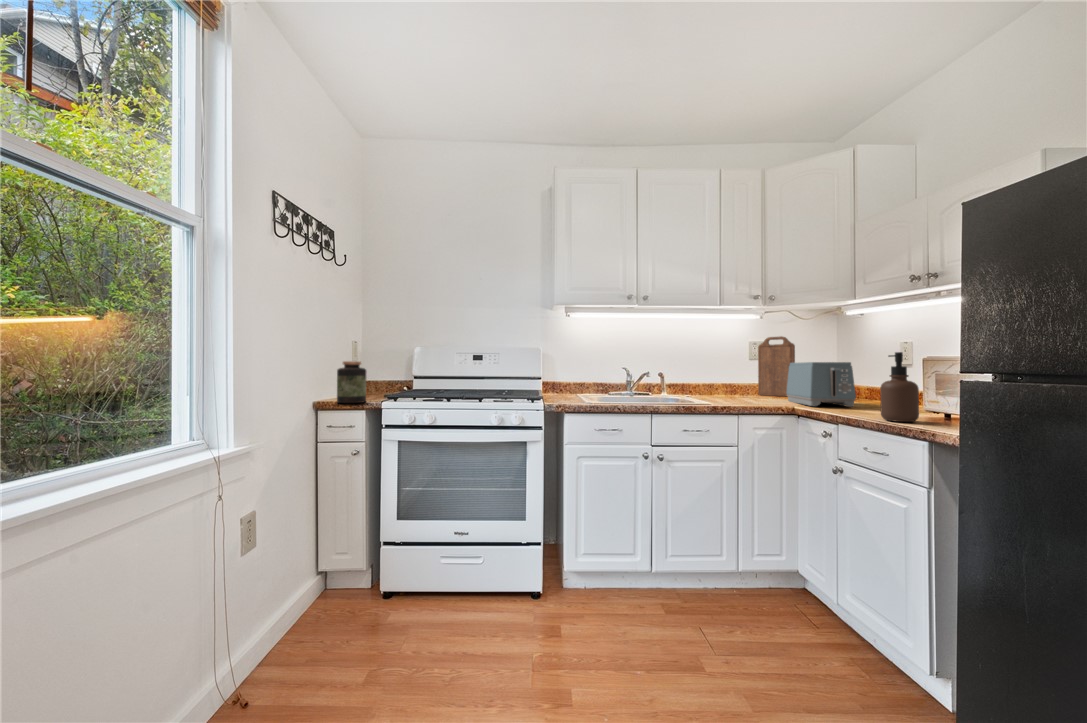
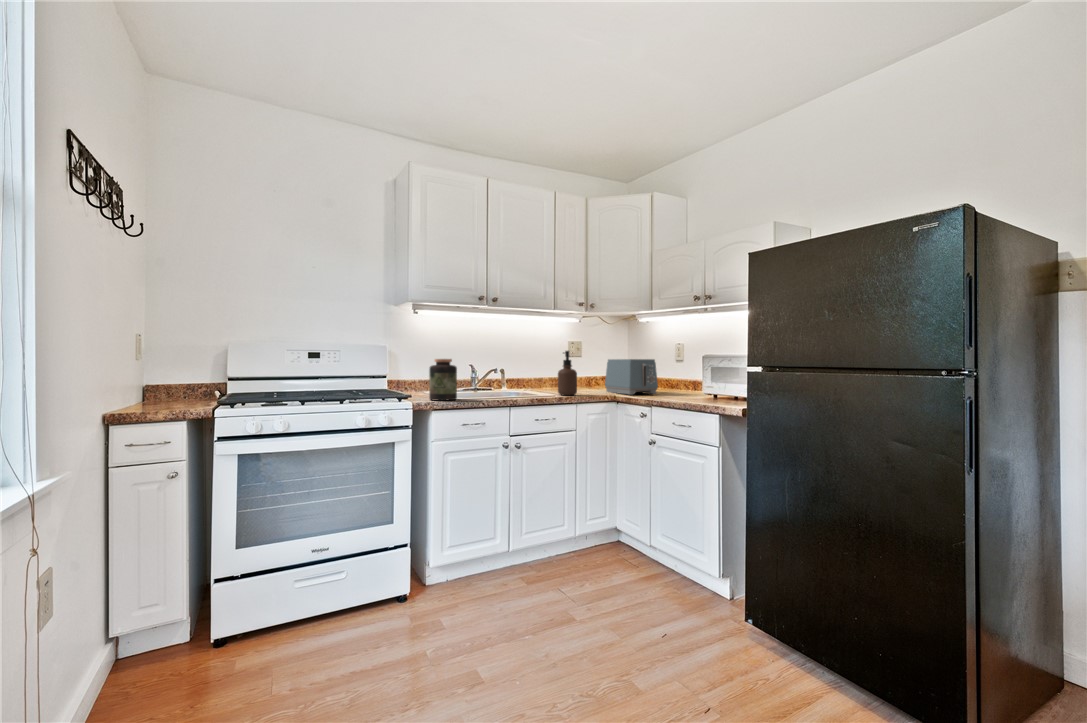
cutting board: present [758,336,795,396] -> none [576,336,606,388]
soap dispenser: present [880,352,919,422] -> present [558,351,577,395]
jar: present [337,361,366,403] -> present [429,359,457,401]

